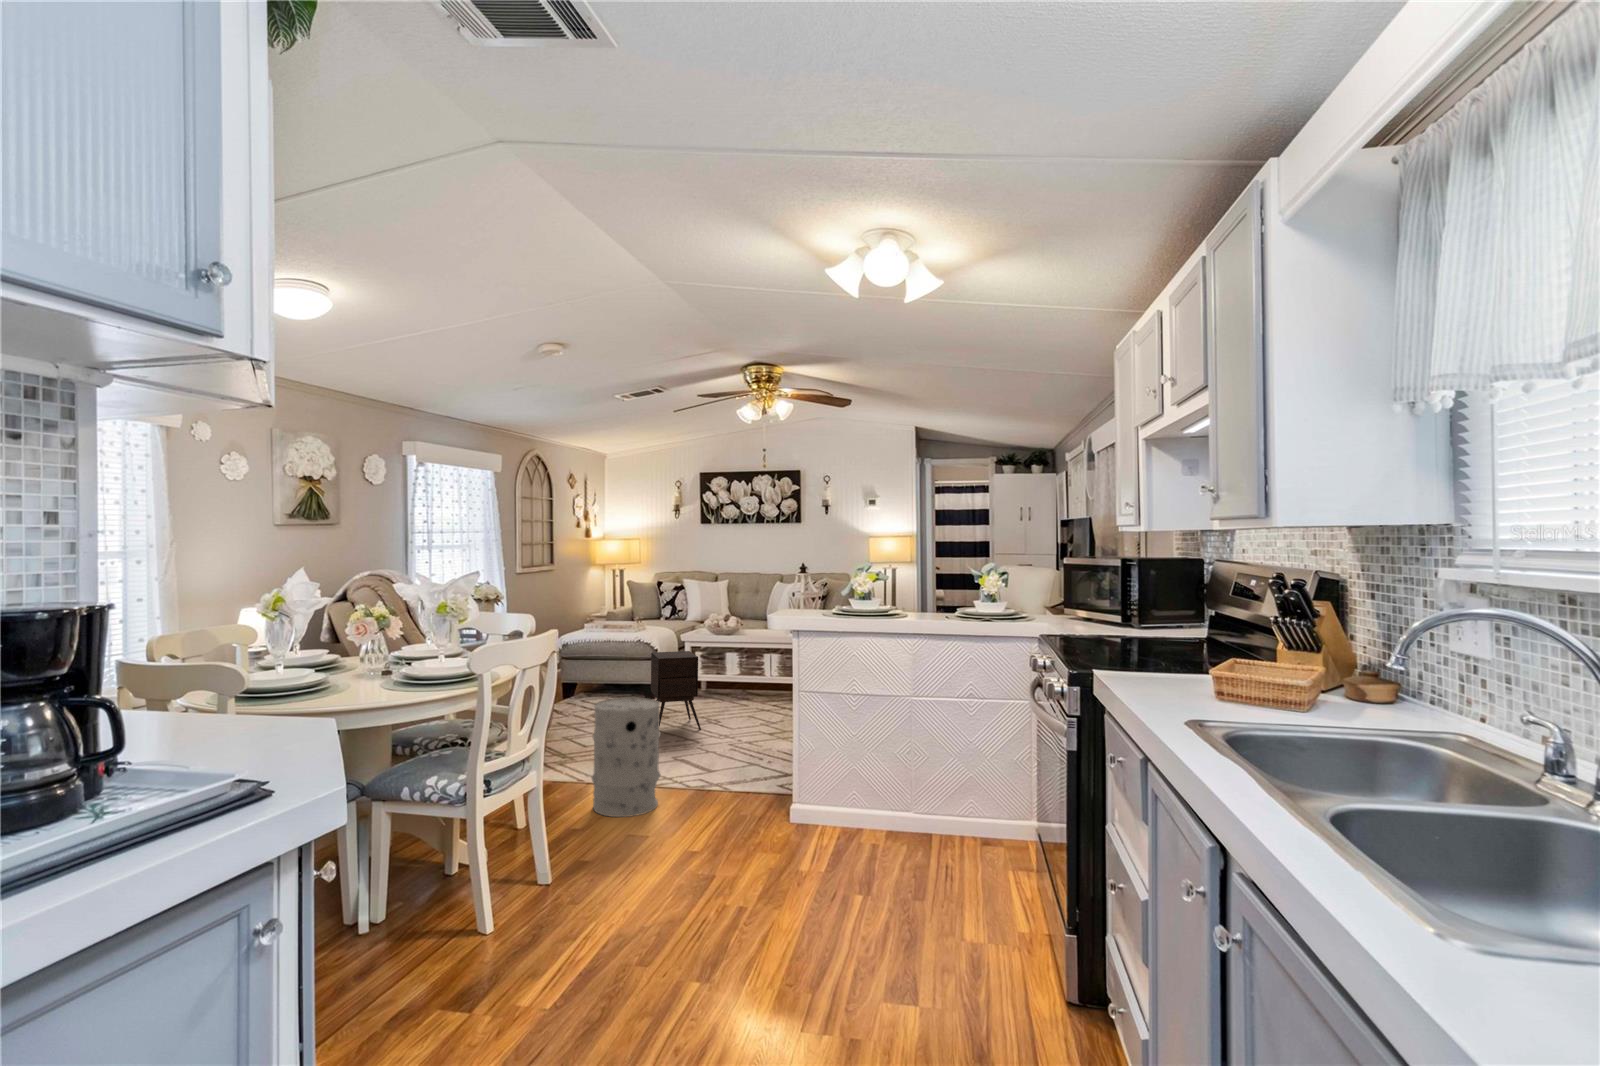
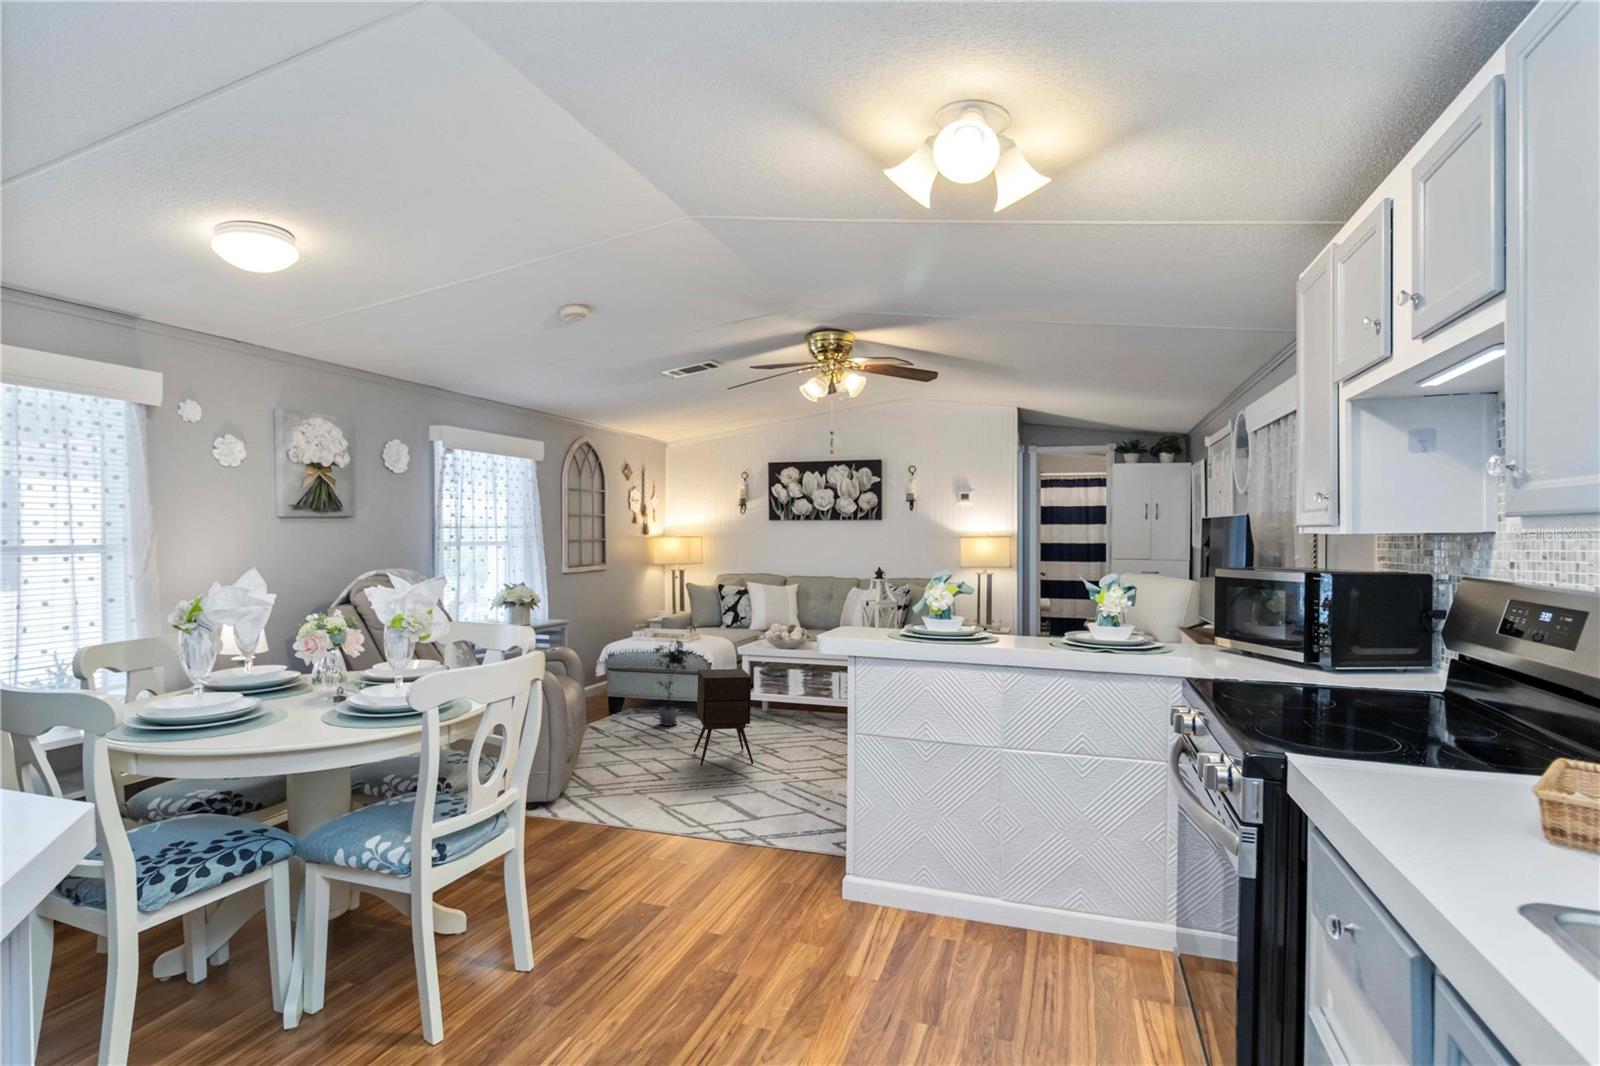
potted plant: none [606,626,646,703] -> present [655,640,696,725]
trash can: present [592,697,660,817] -> none [605,729,689,879]

